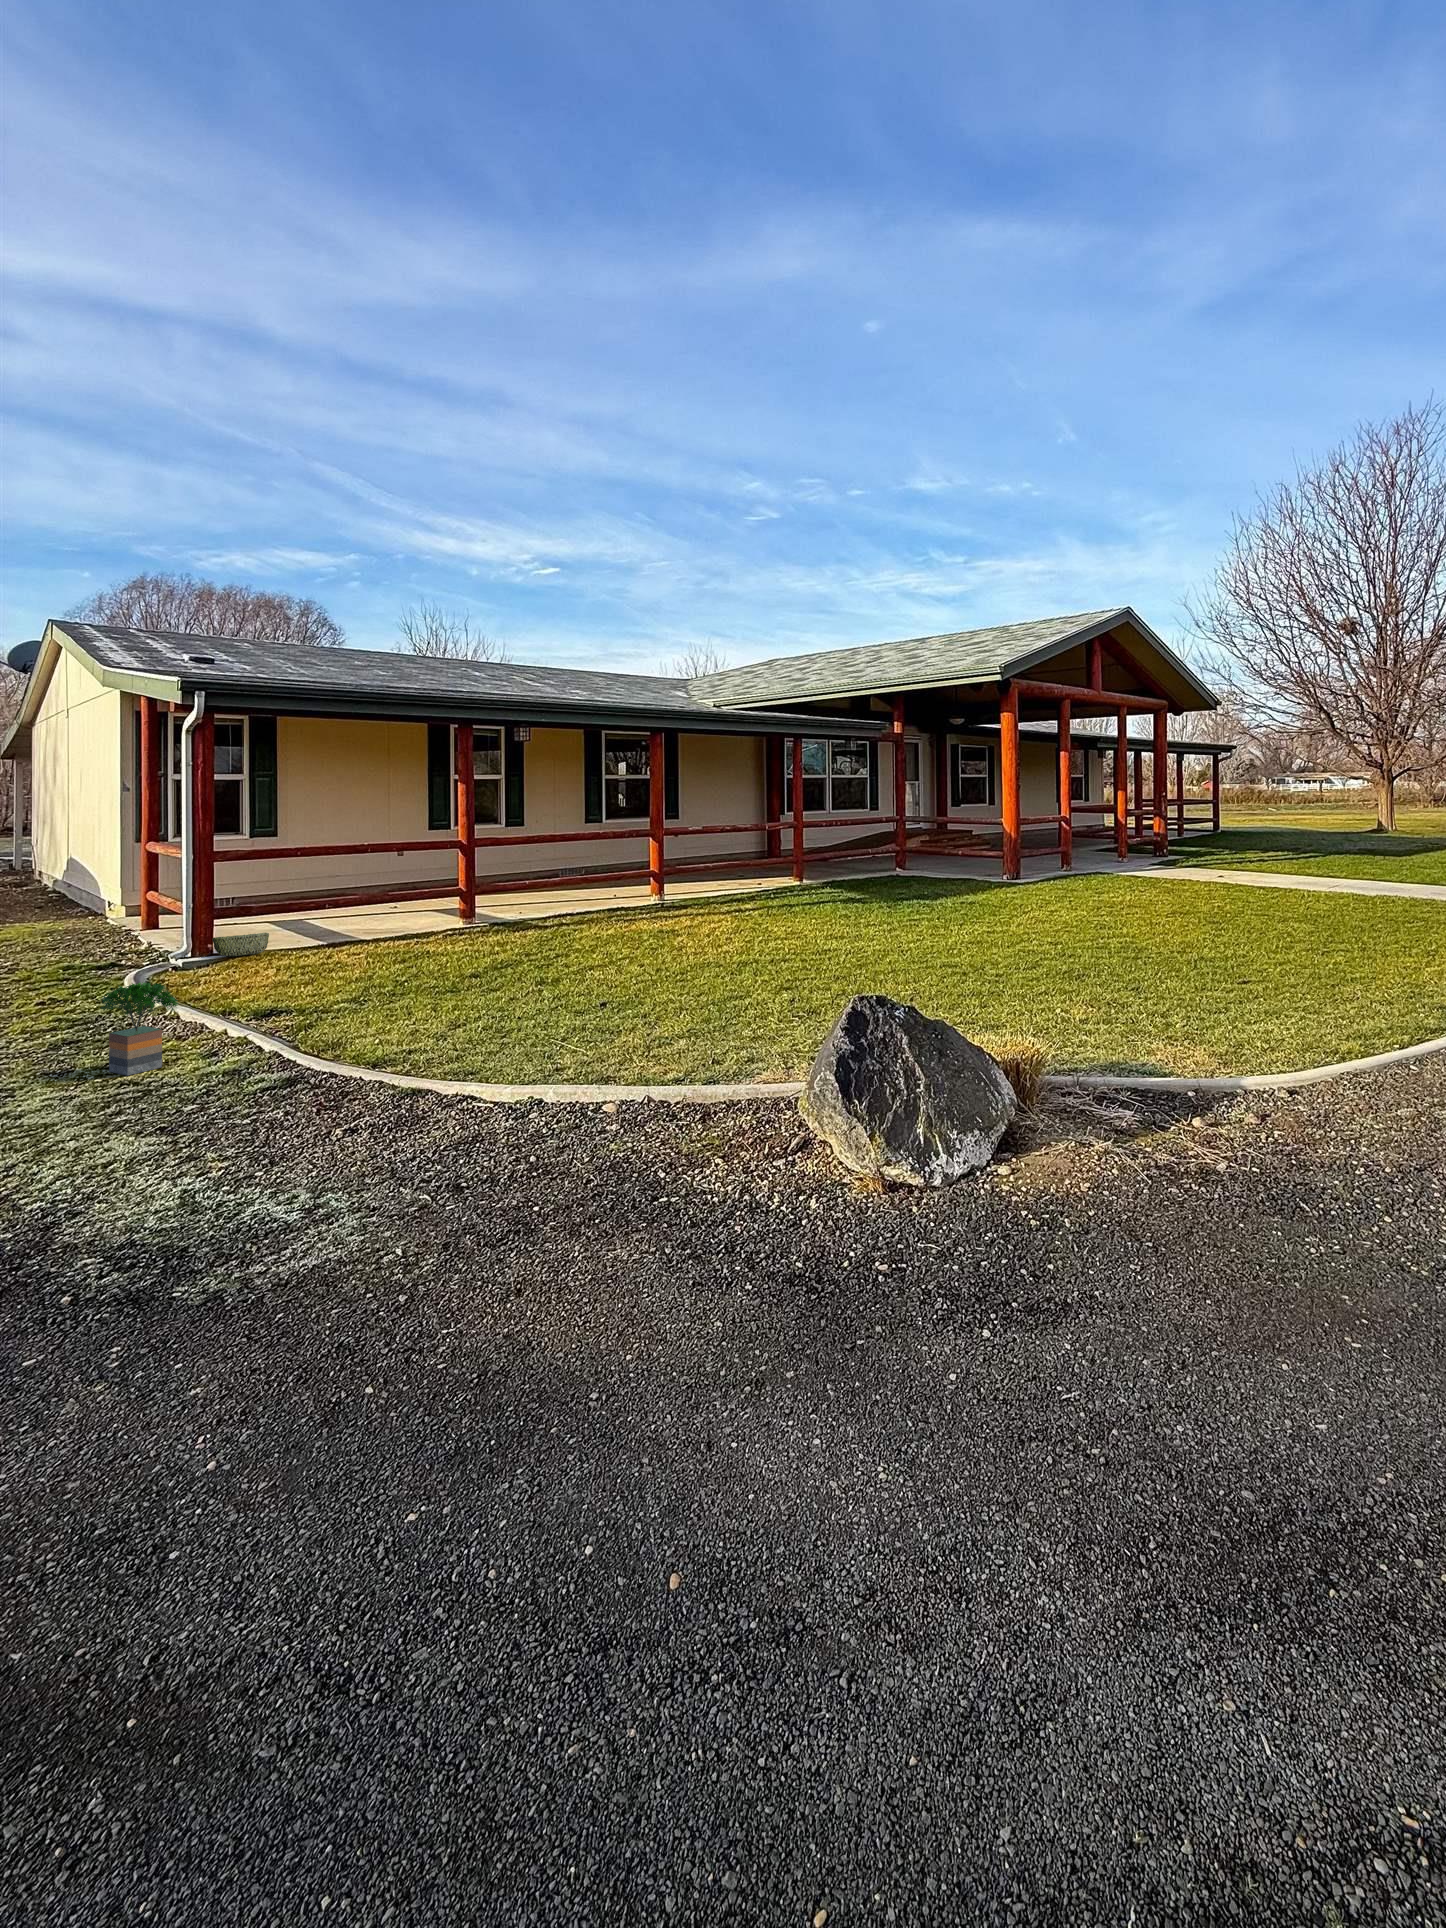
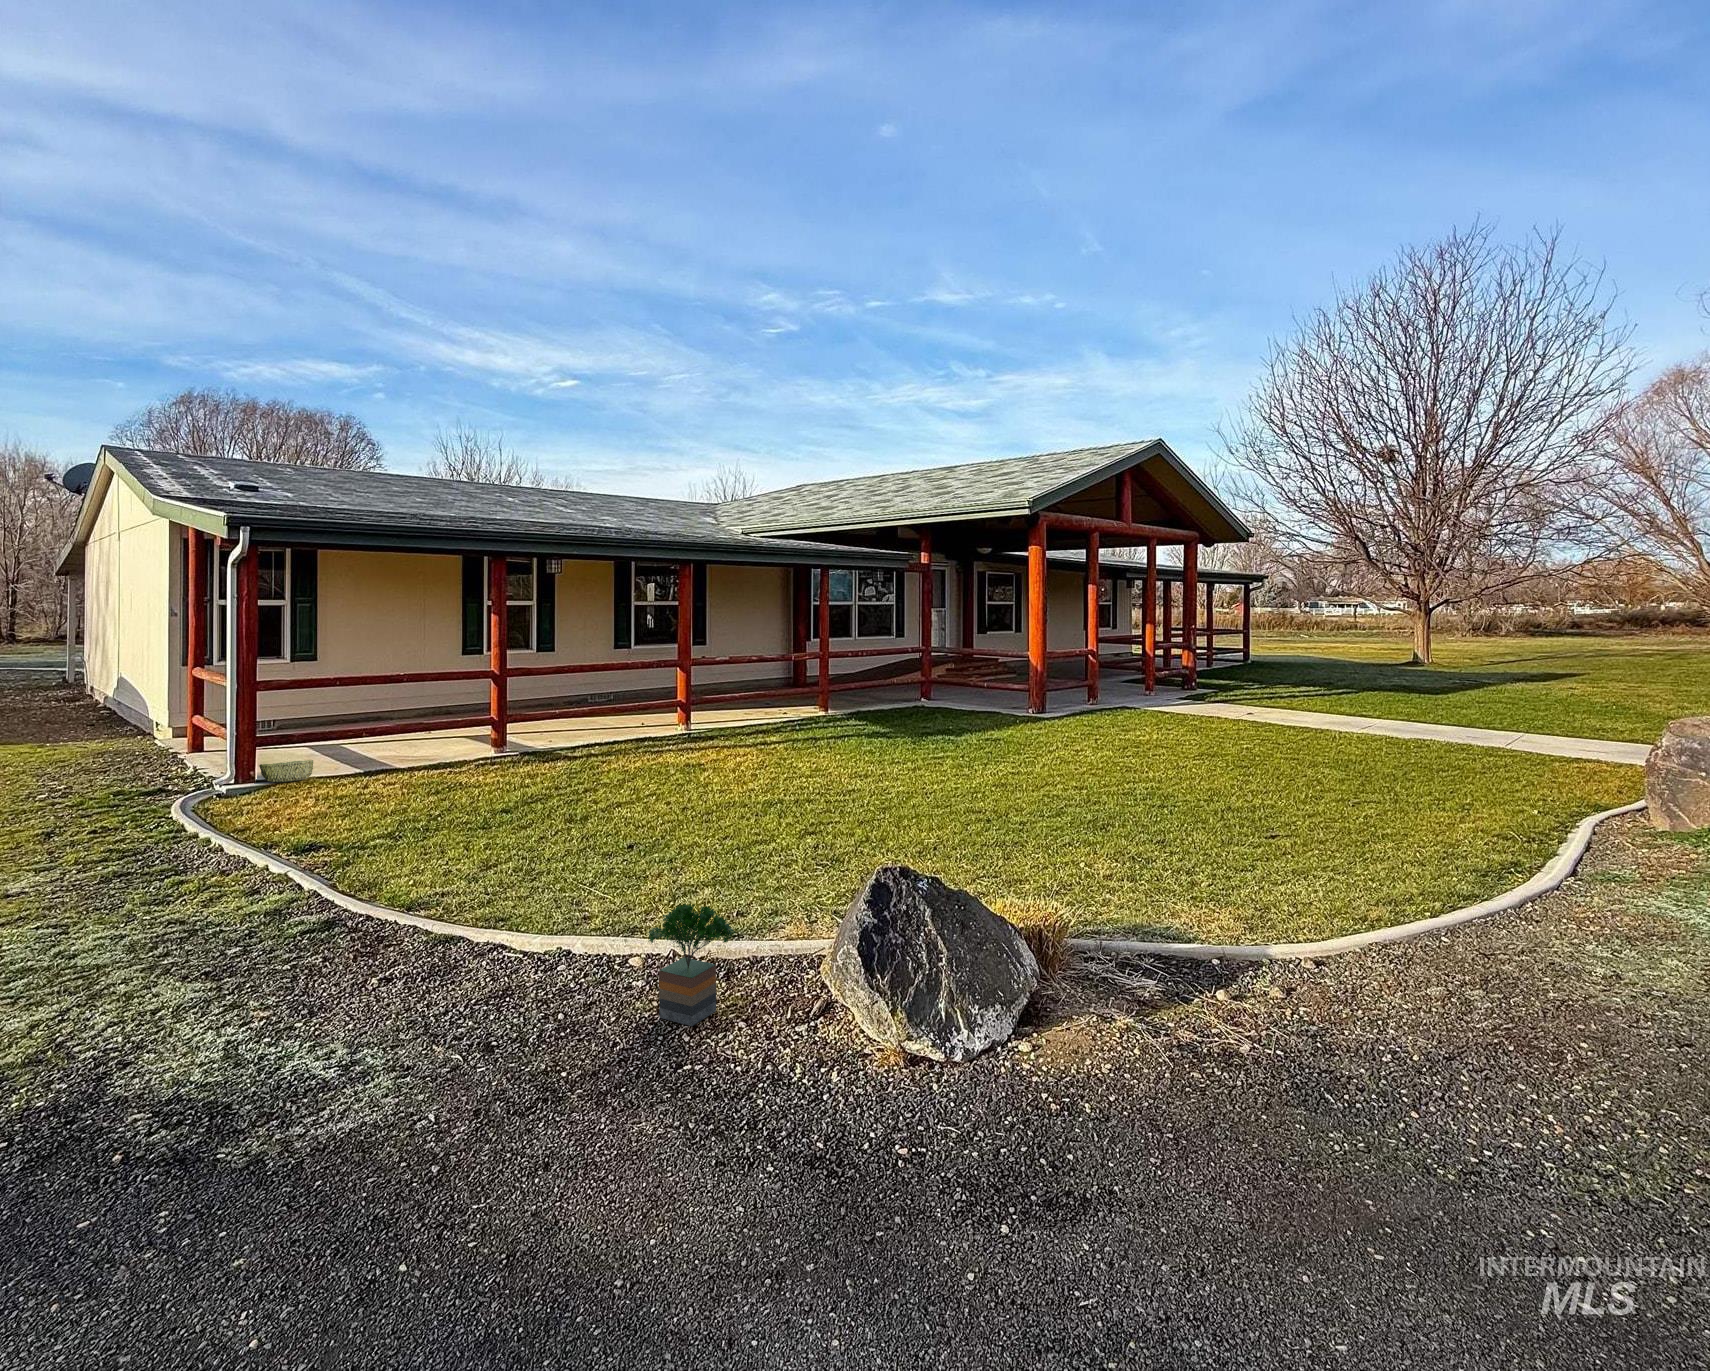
potted tree: present [102,983,178,1076] -> present [649,904,734,1026]

